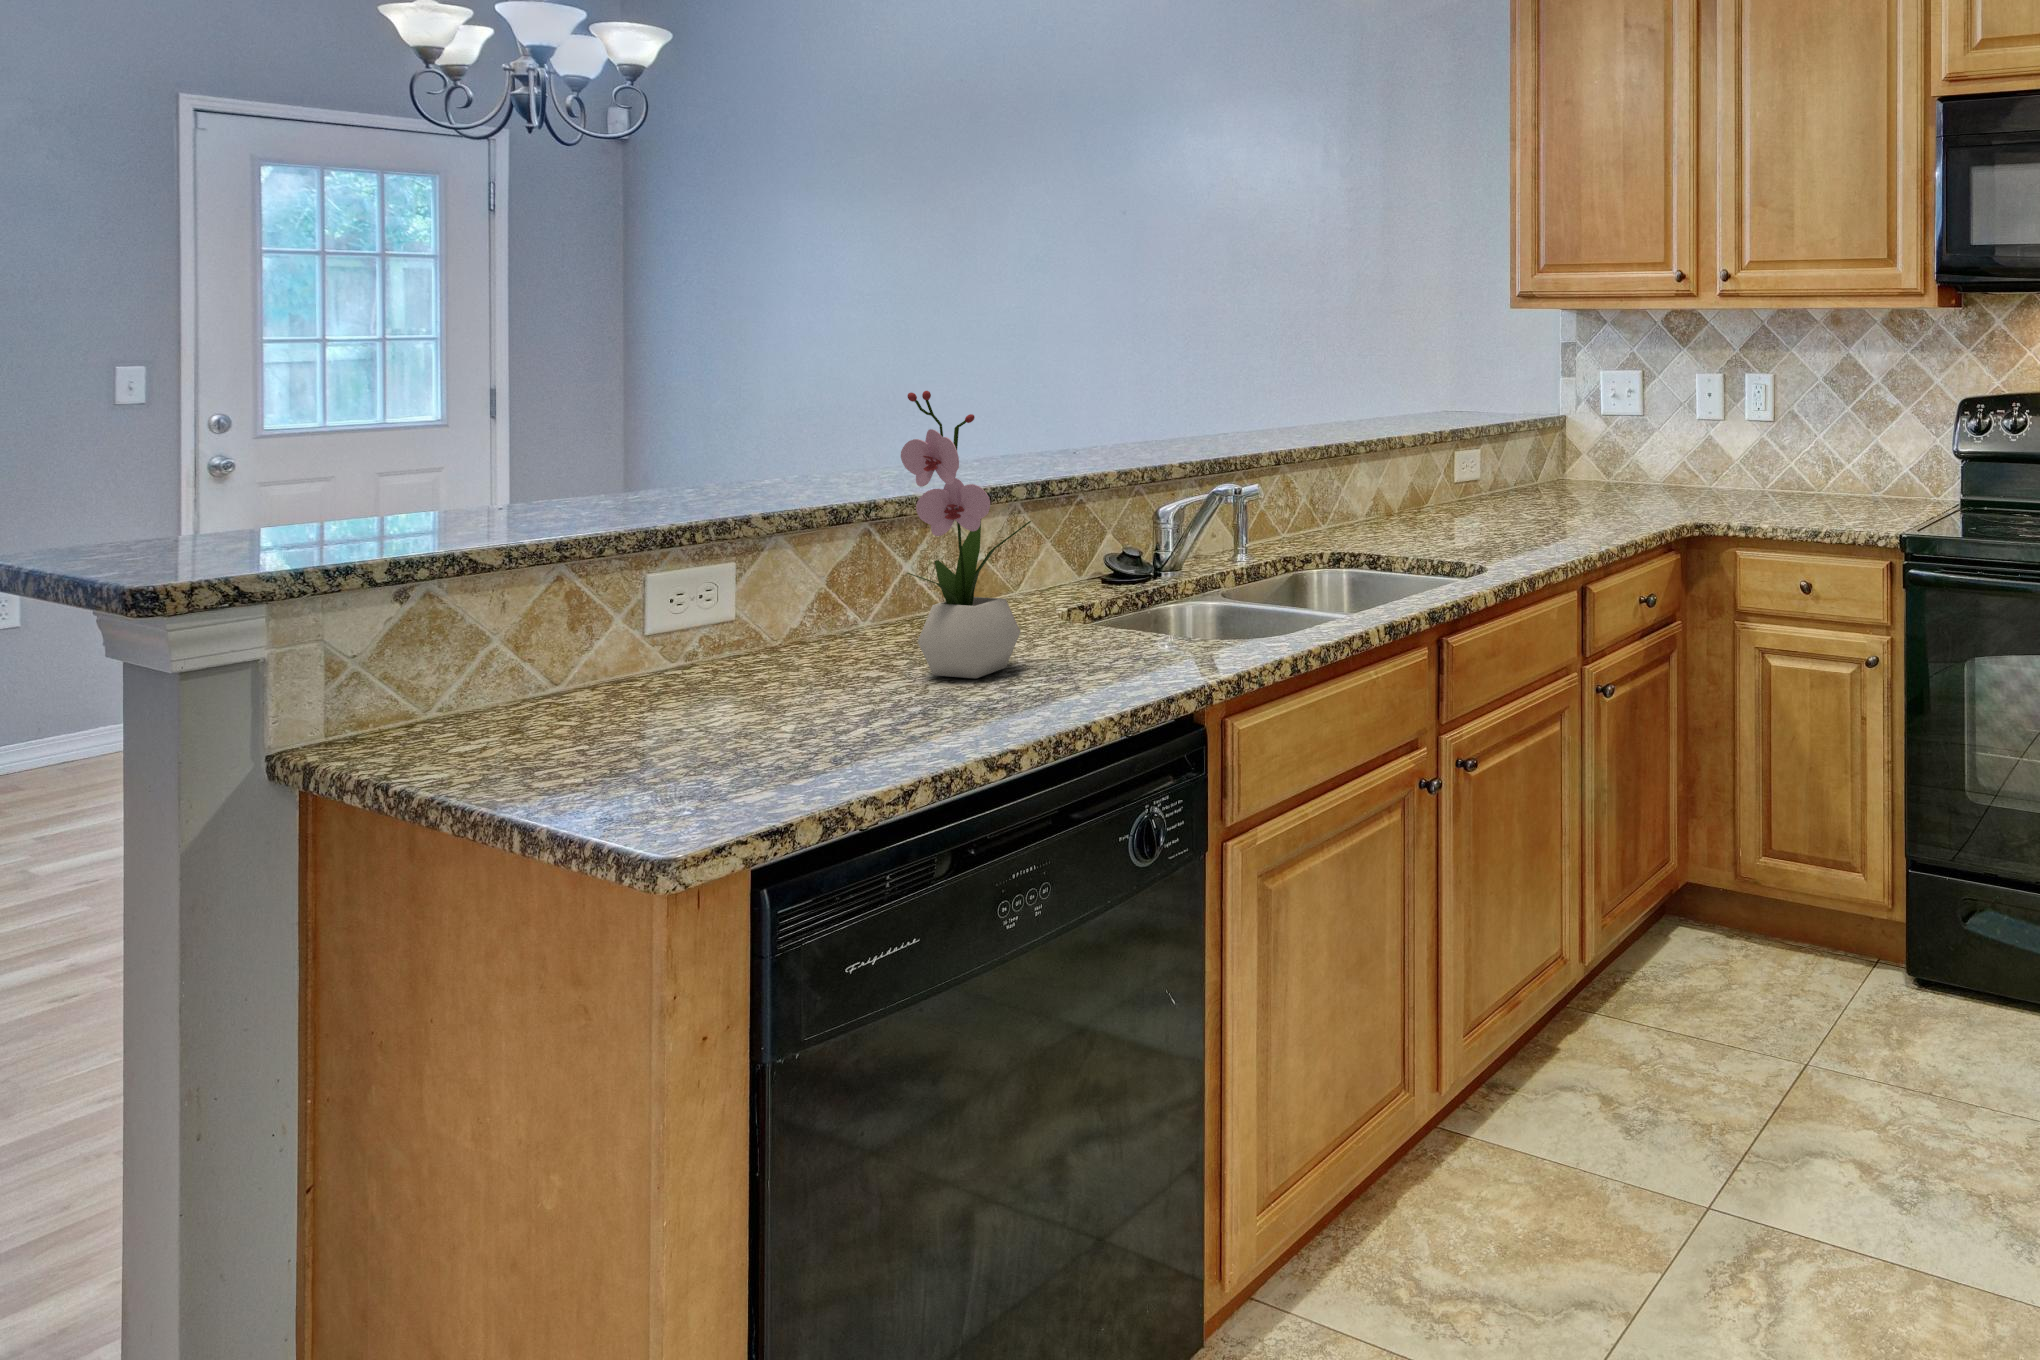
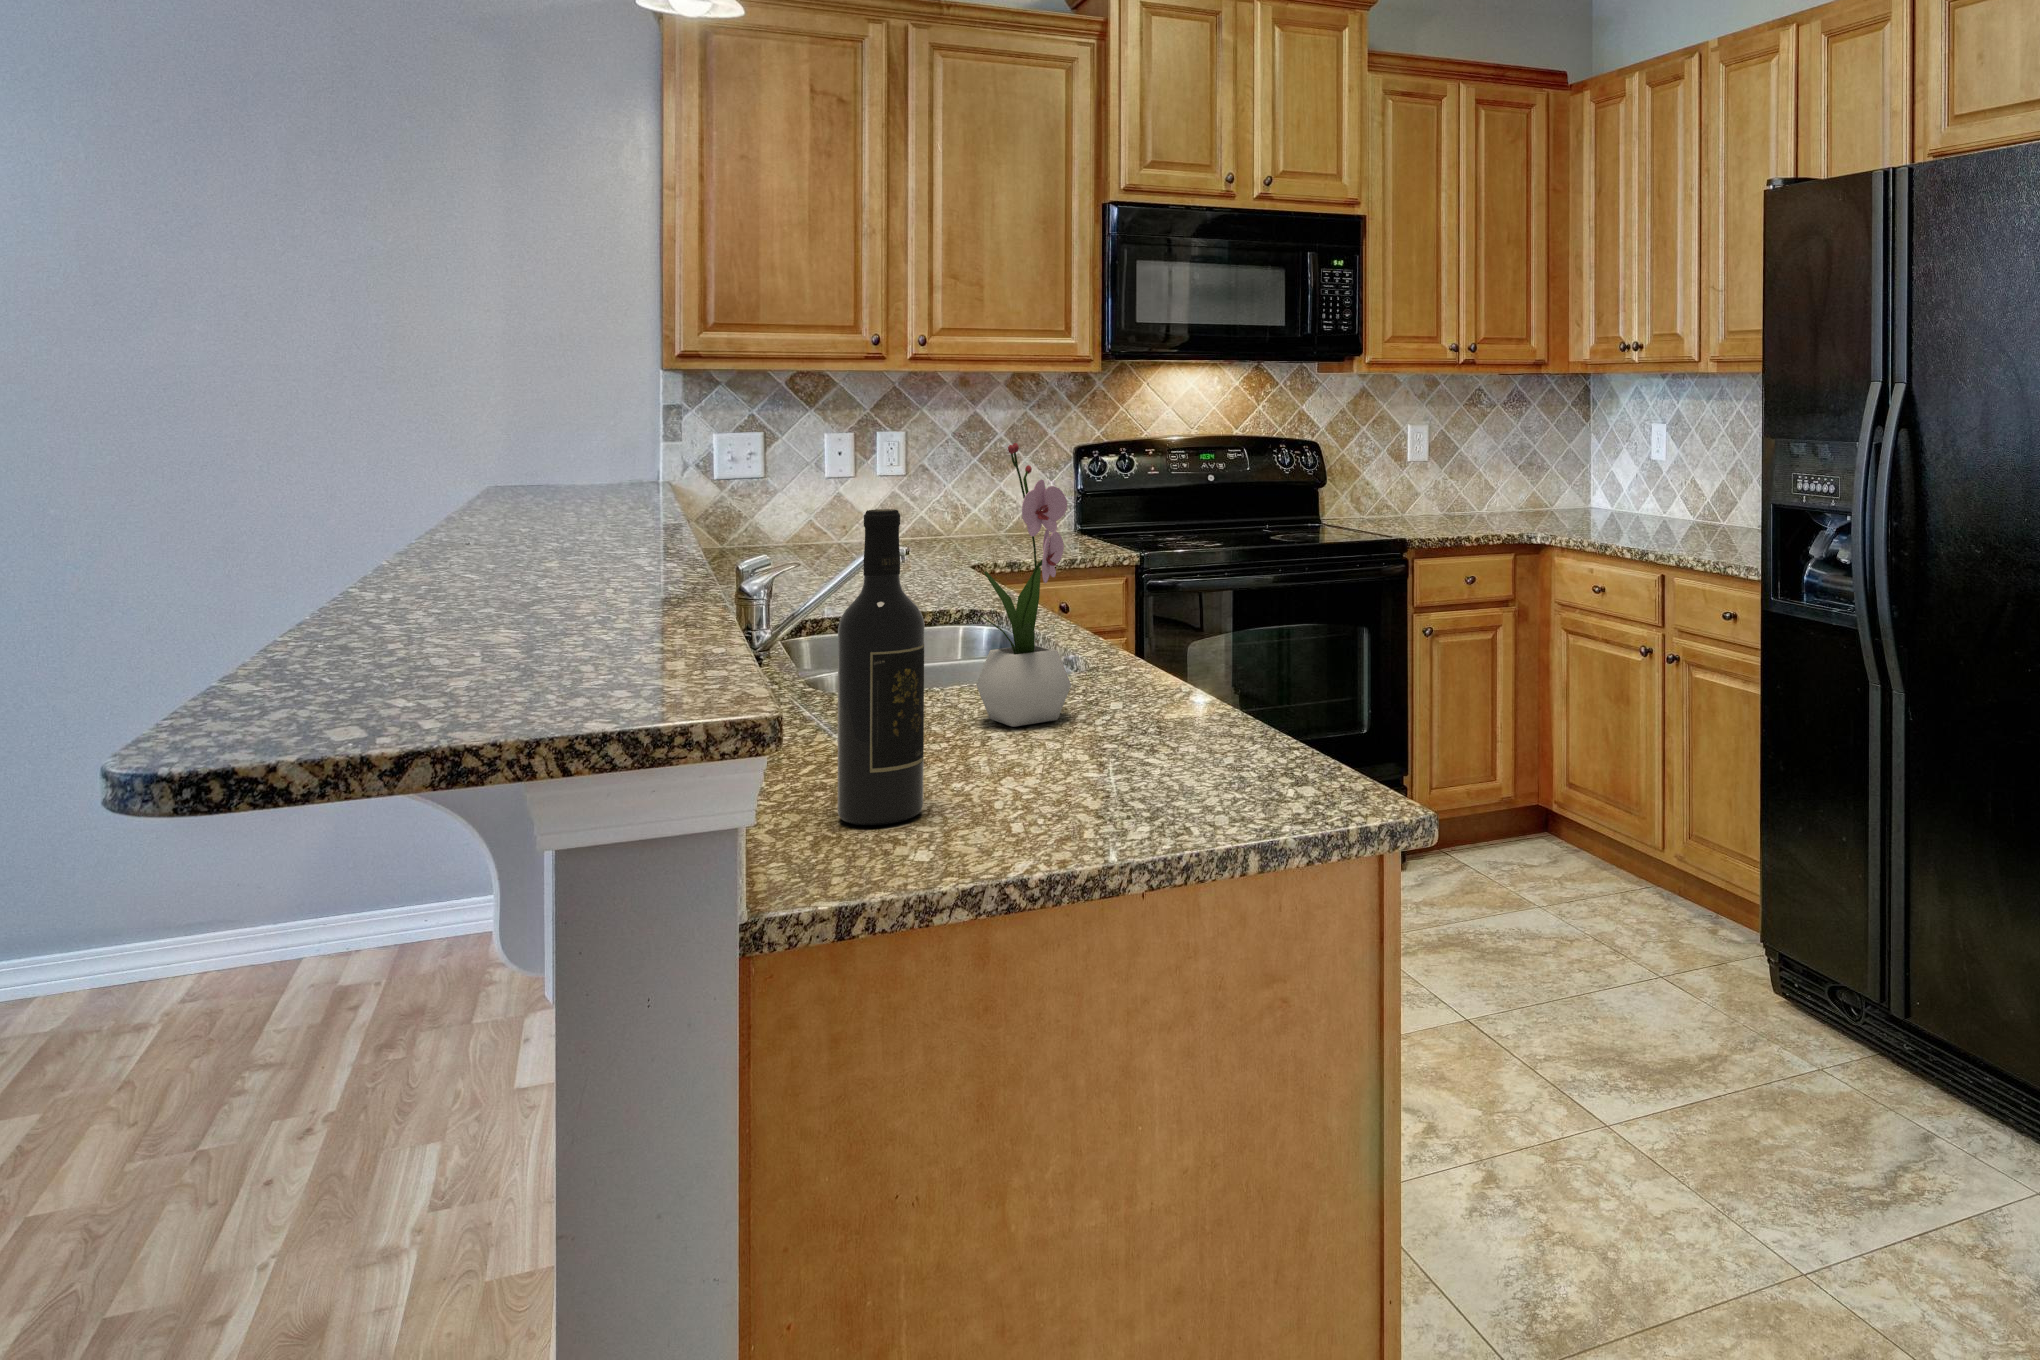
wine bottle: none [527,445,614,723] -> present [838,509,924,825]

